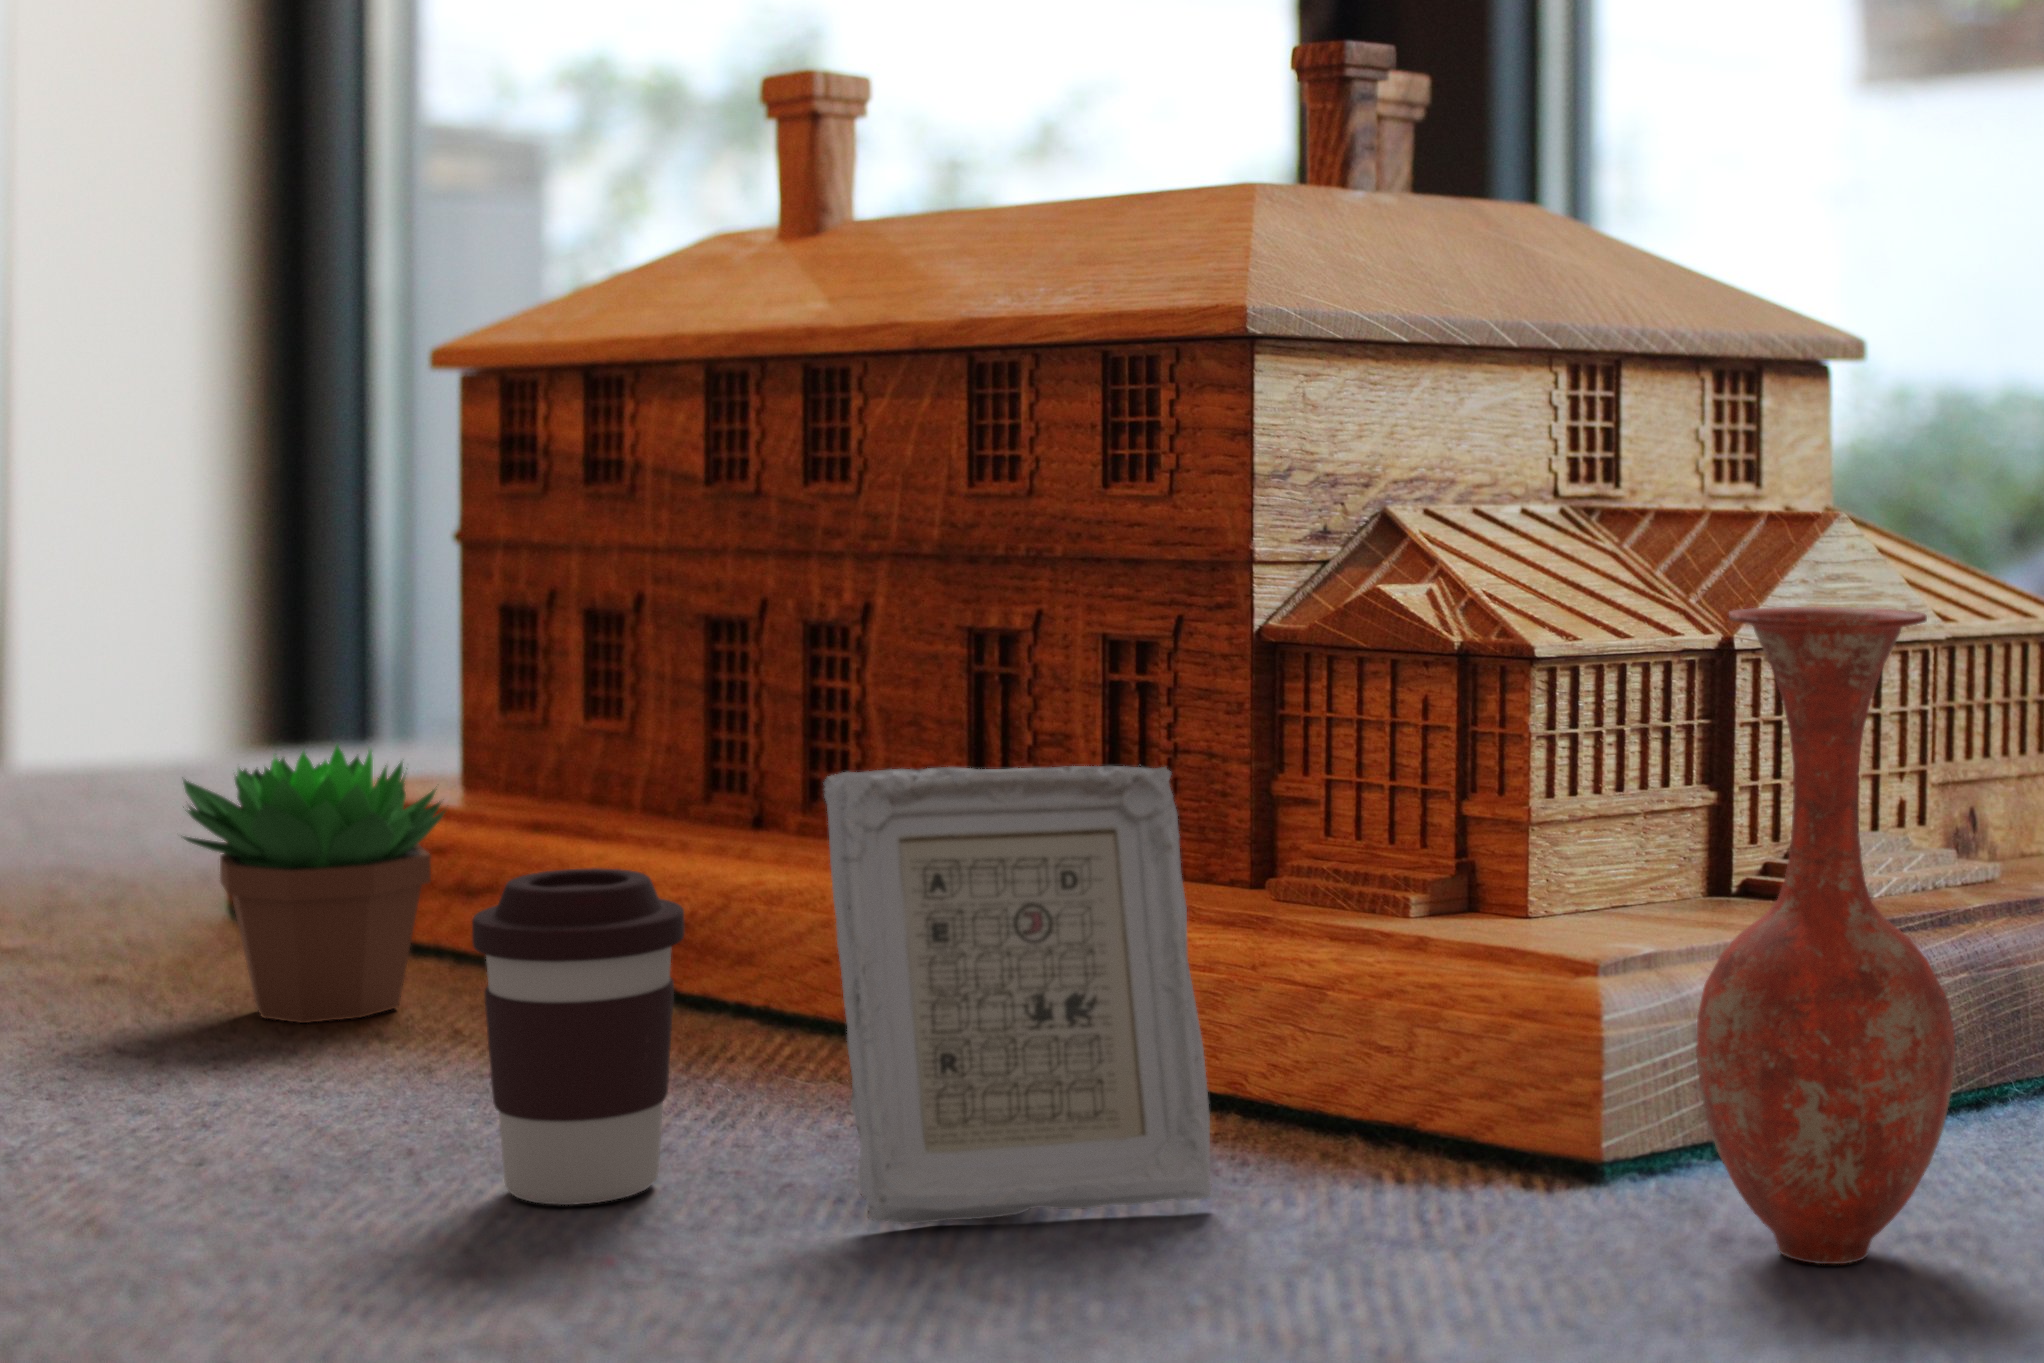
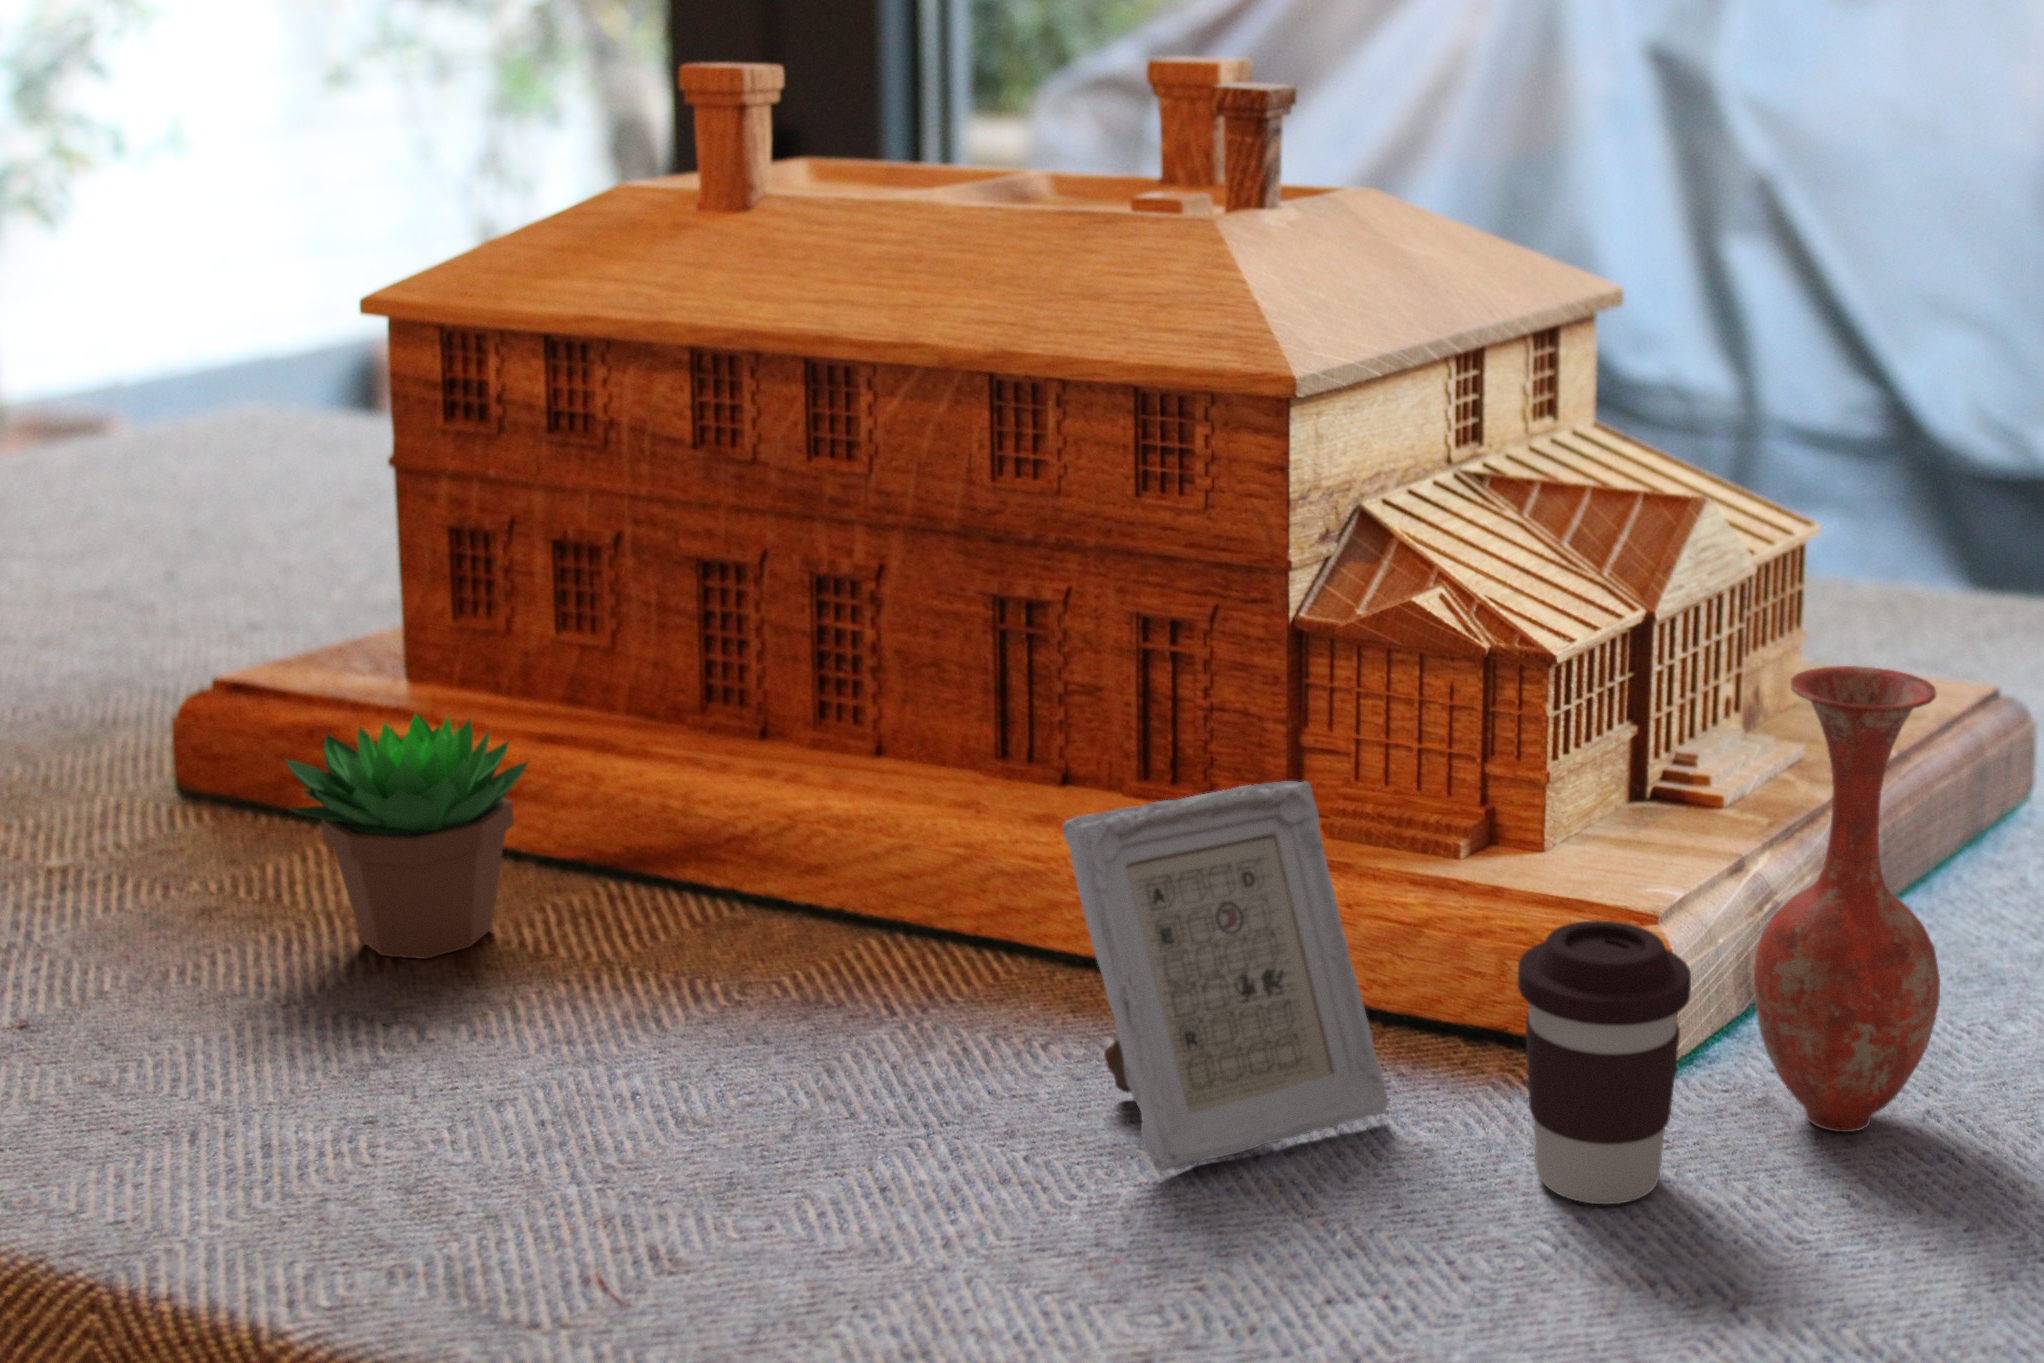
coffee cup: present [472,868,684,1205] -> present [1518,921,1691,1204]

